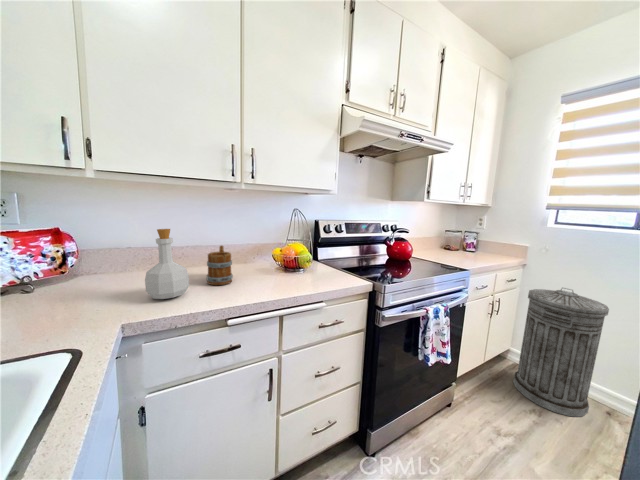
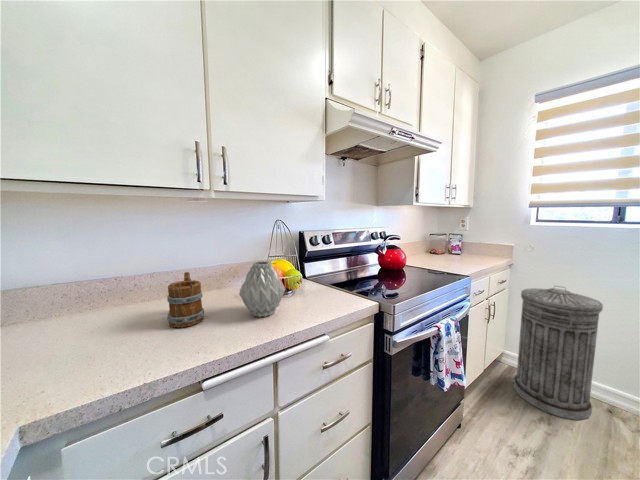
bottle: present [145,229,189,299] -> none [70,257,142,363]
vase: none [259,241,296,284] -> present [239,261,285,317]

